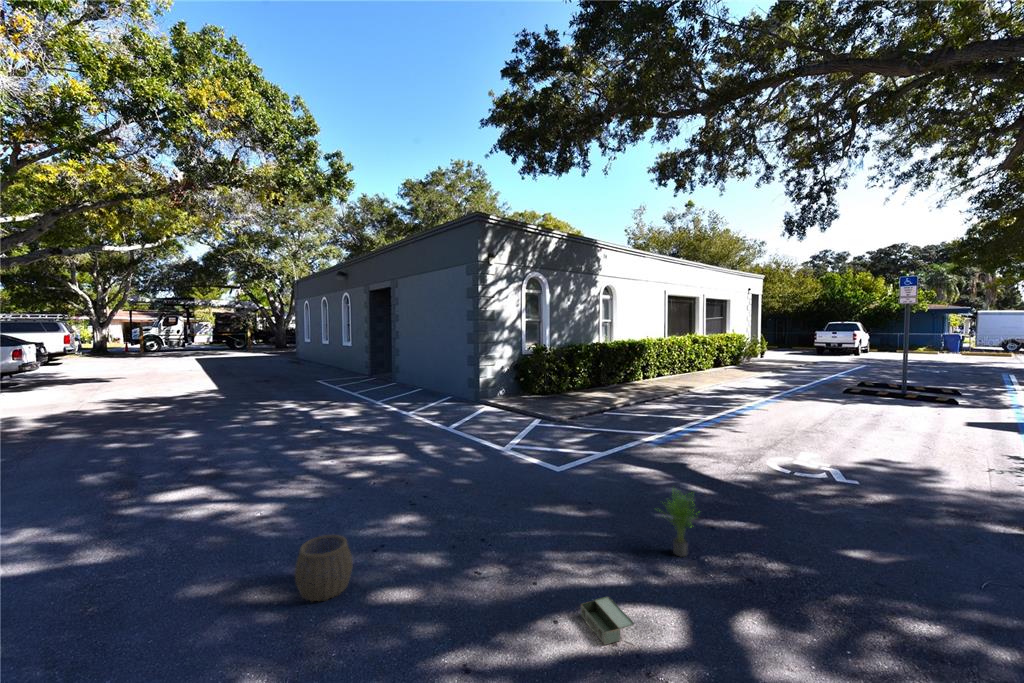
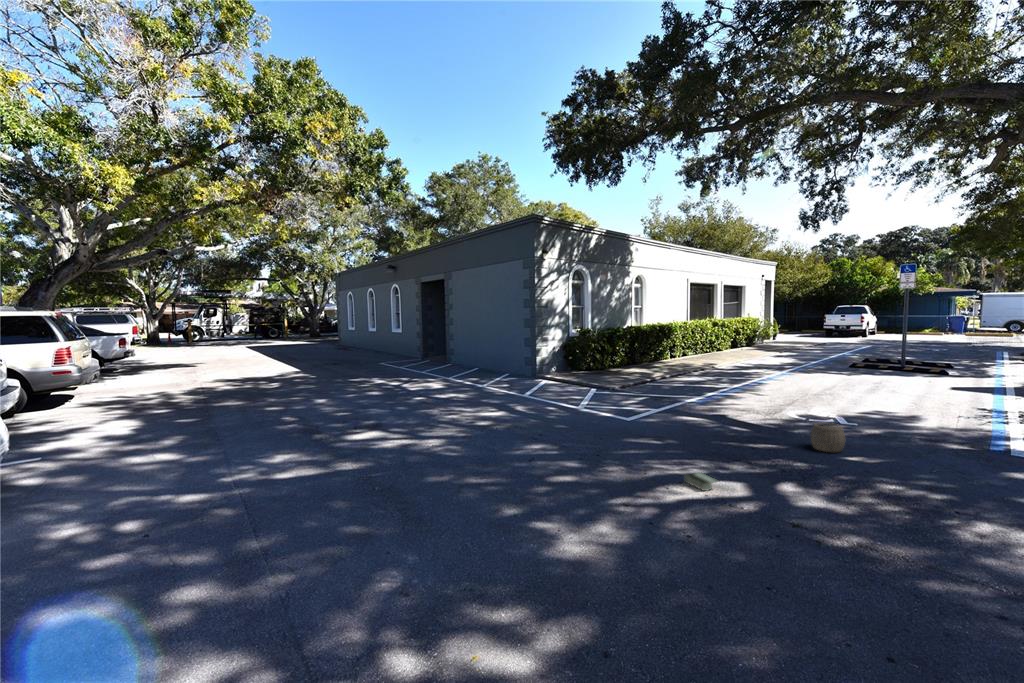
potted plant: present [664,492,697,557] -> none [717,415,752,459]
woven basket: present [295,535,353,601] -> present [811,422,845,453]

